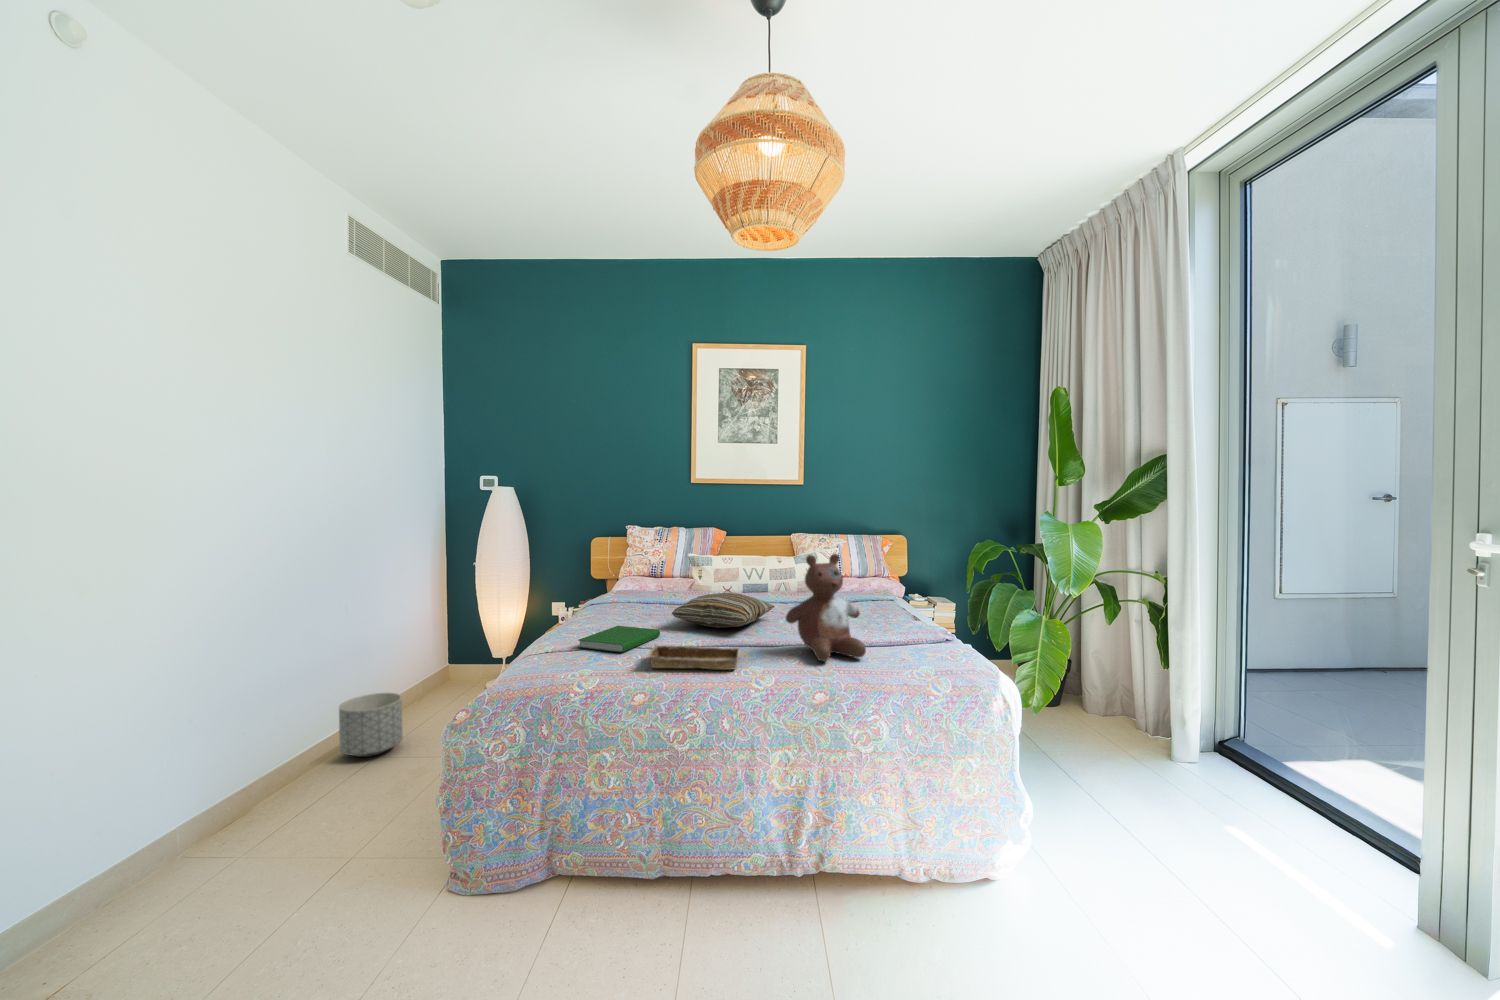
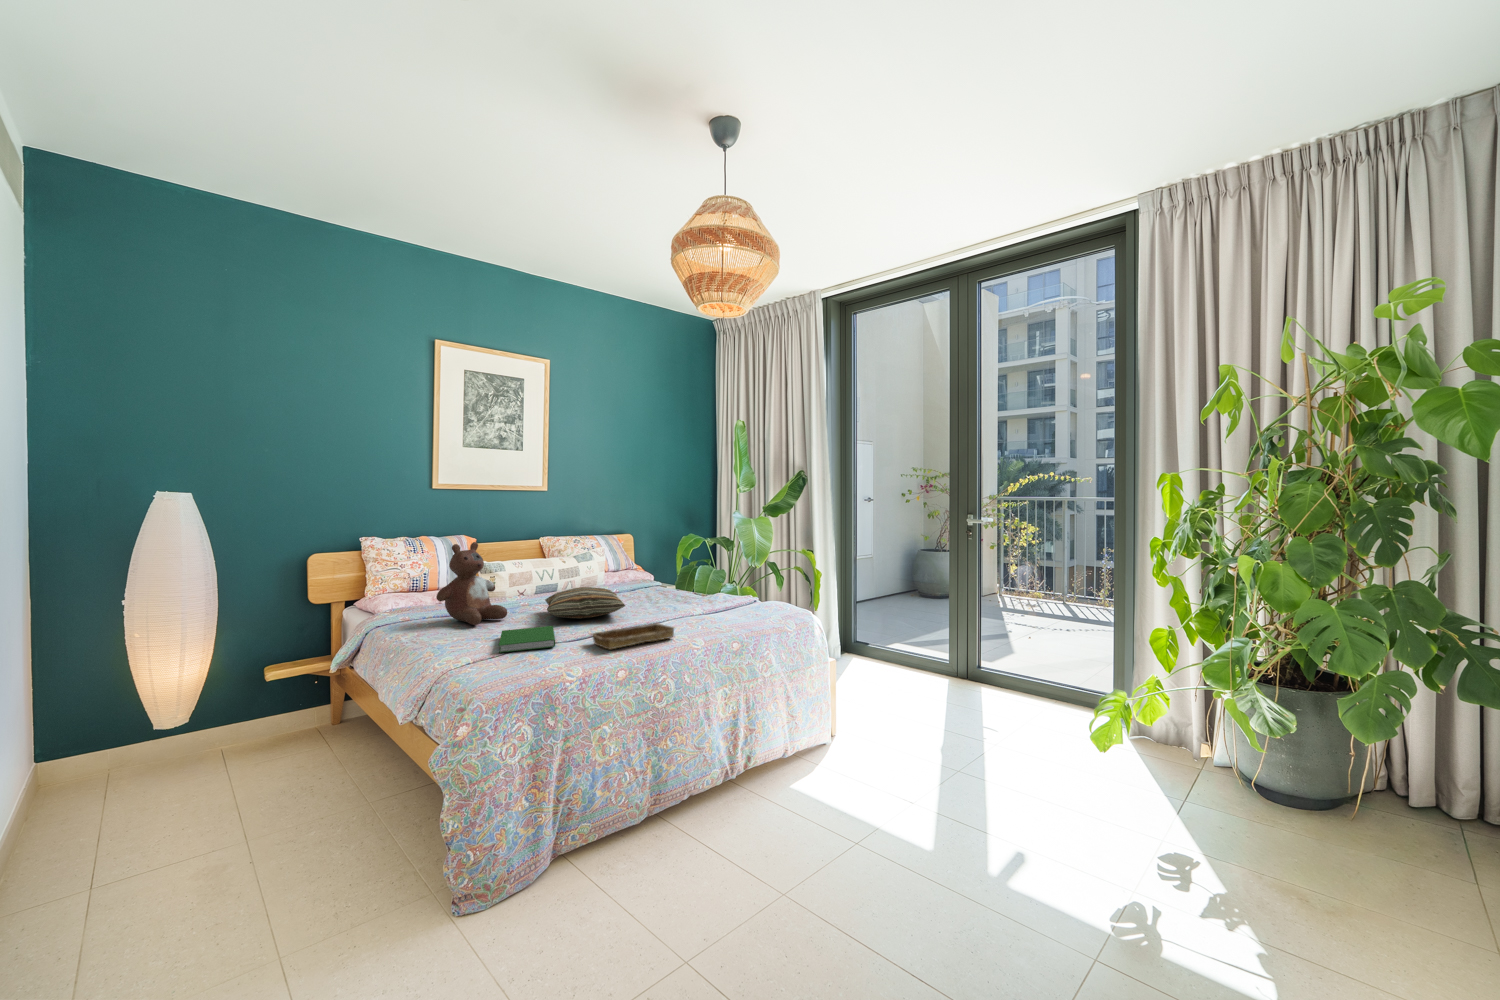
stuffed bear: present [786,554,866,661] -> present [436,542,507,625]
planter: present [339,693,402,757] -> none [13,795,132,902]

